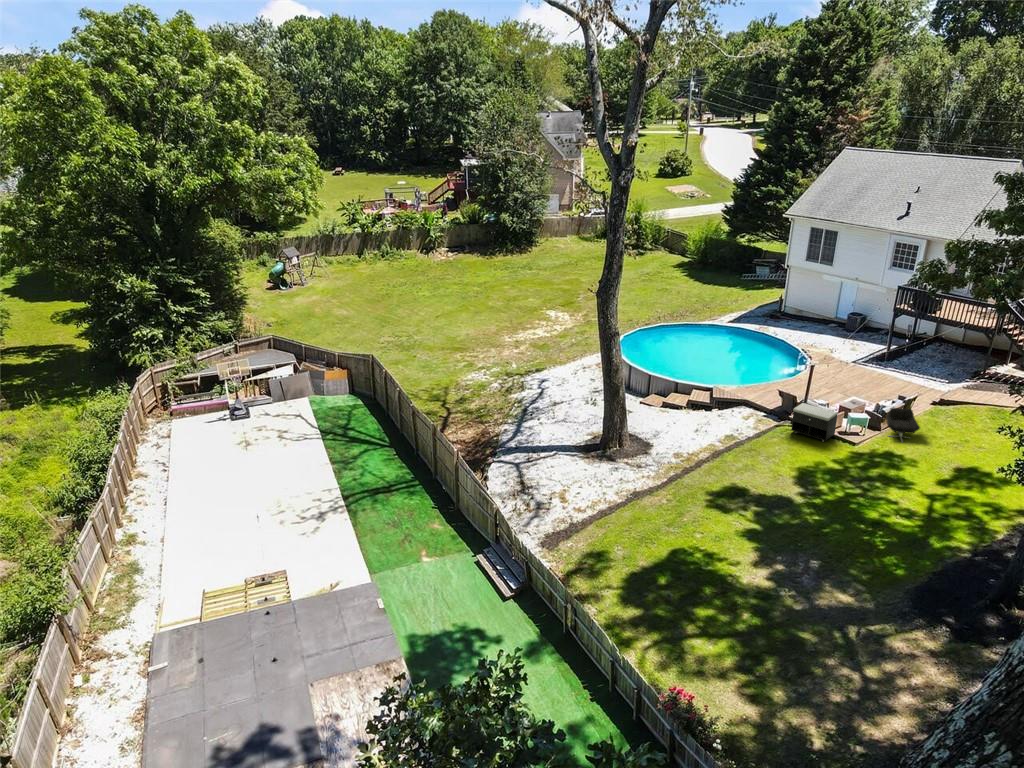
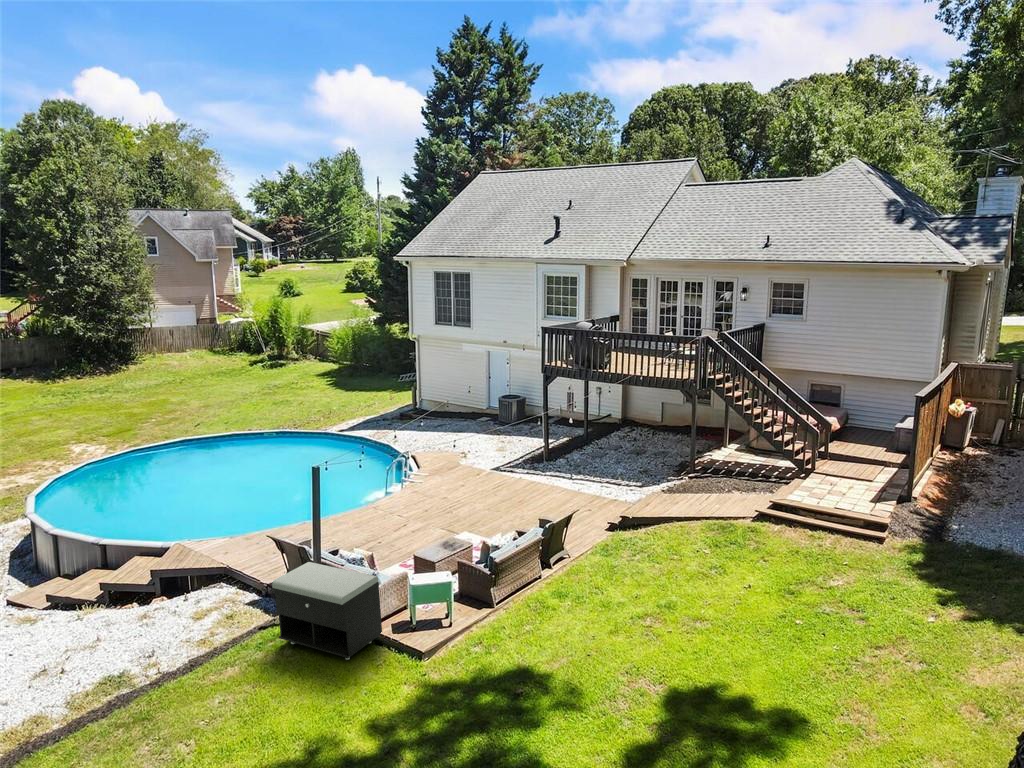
lounge chair: present [886,408,920,442] -> none [495,545,566,633]

